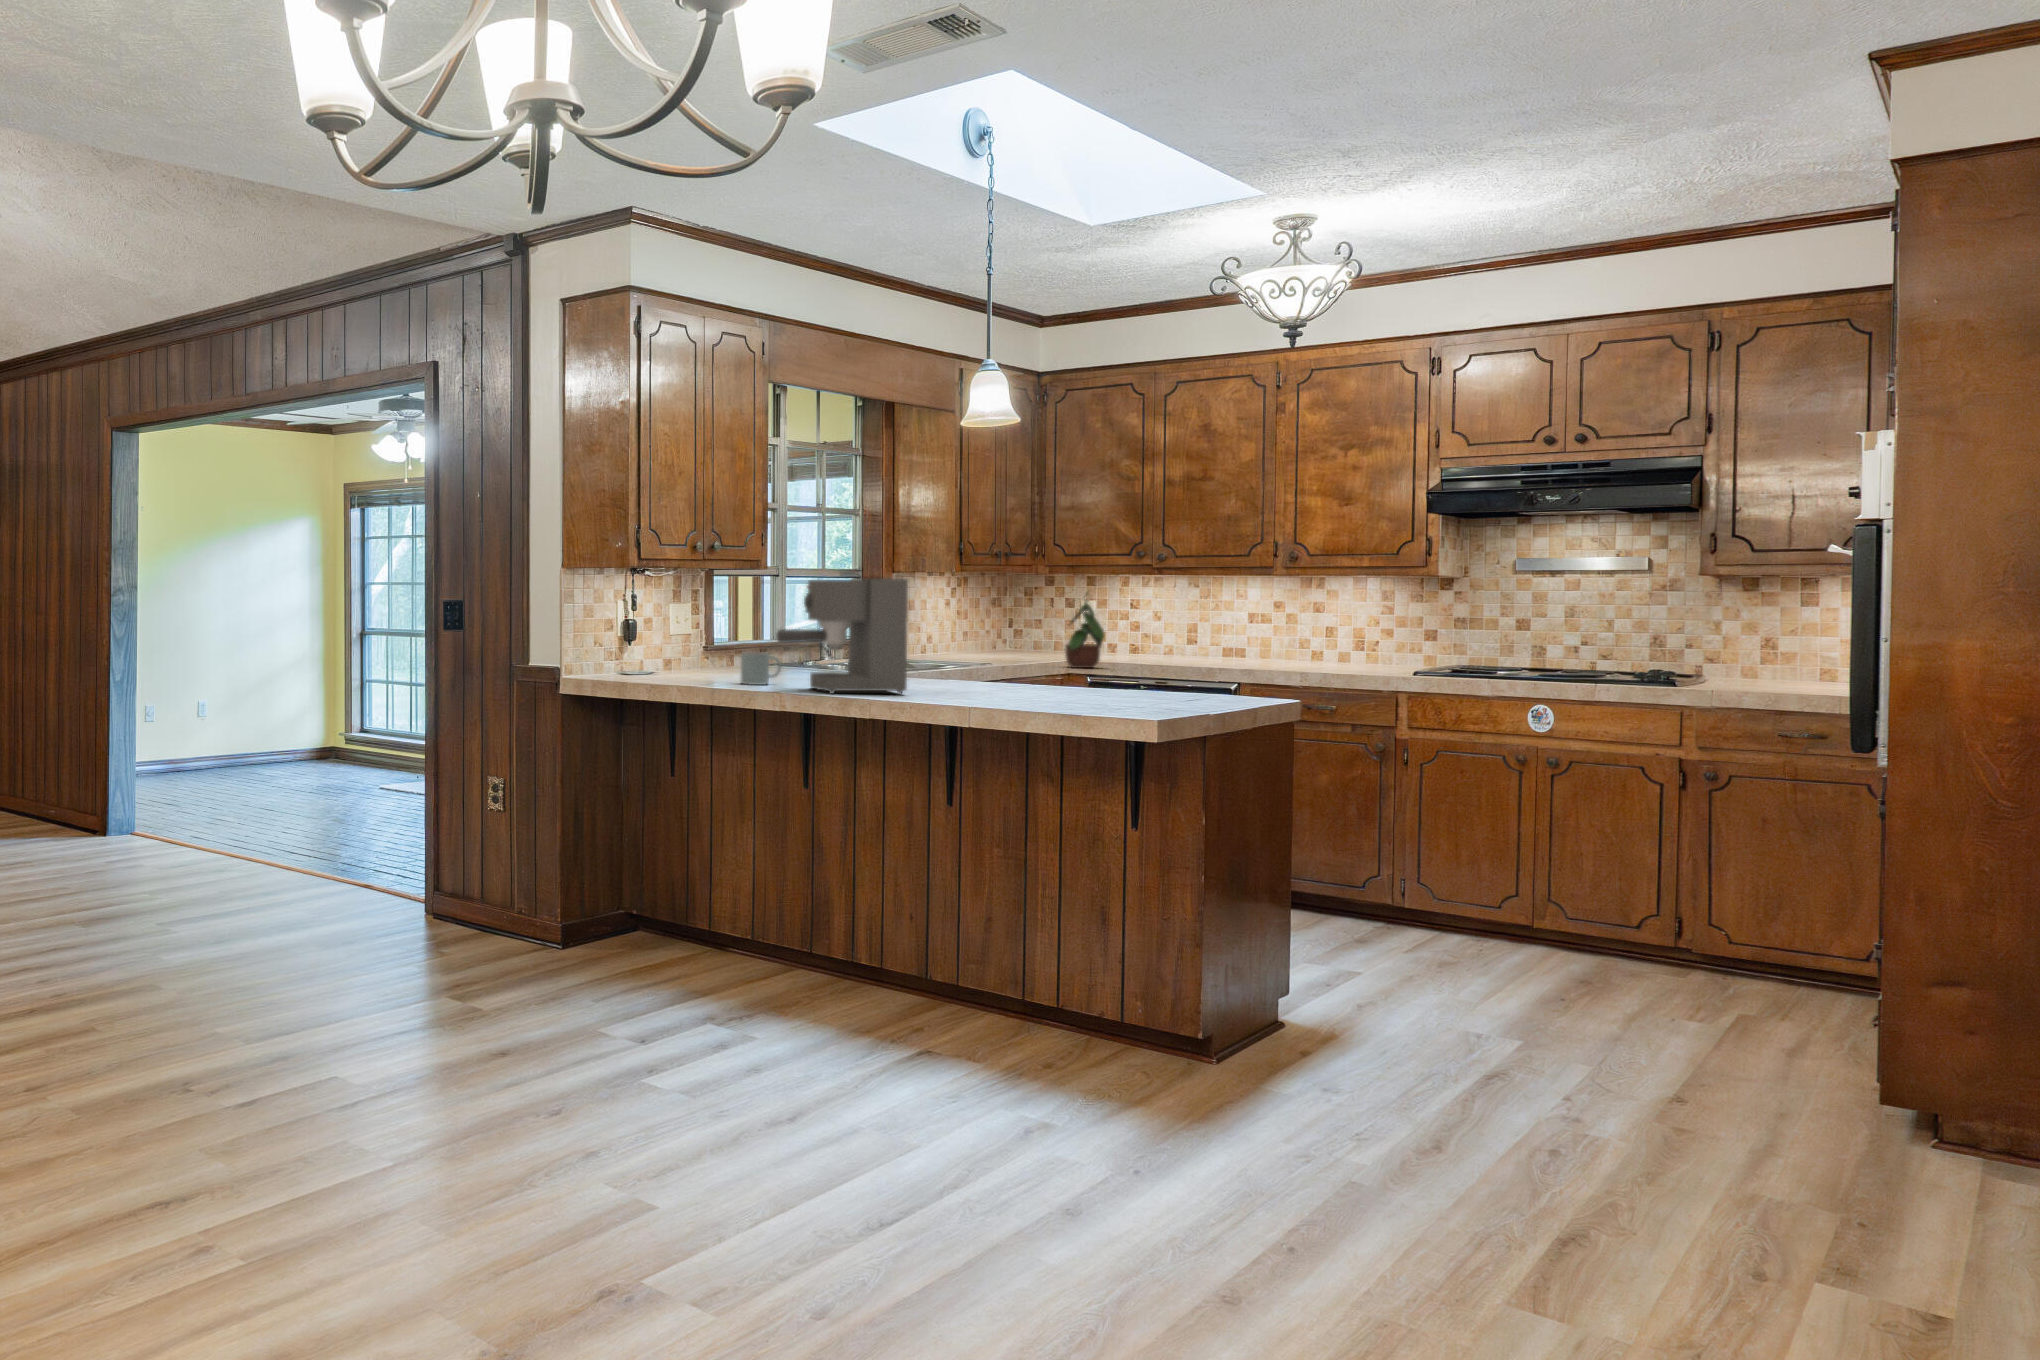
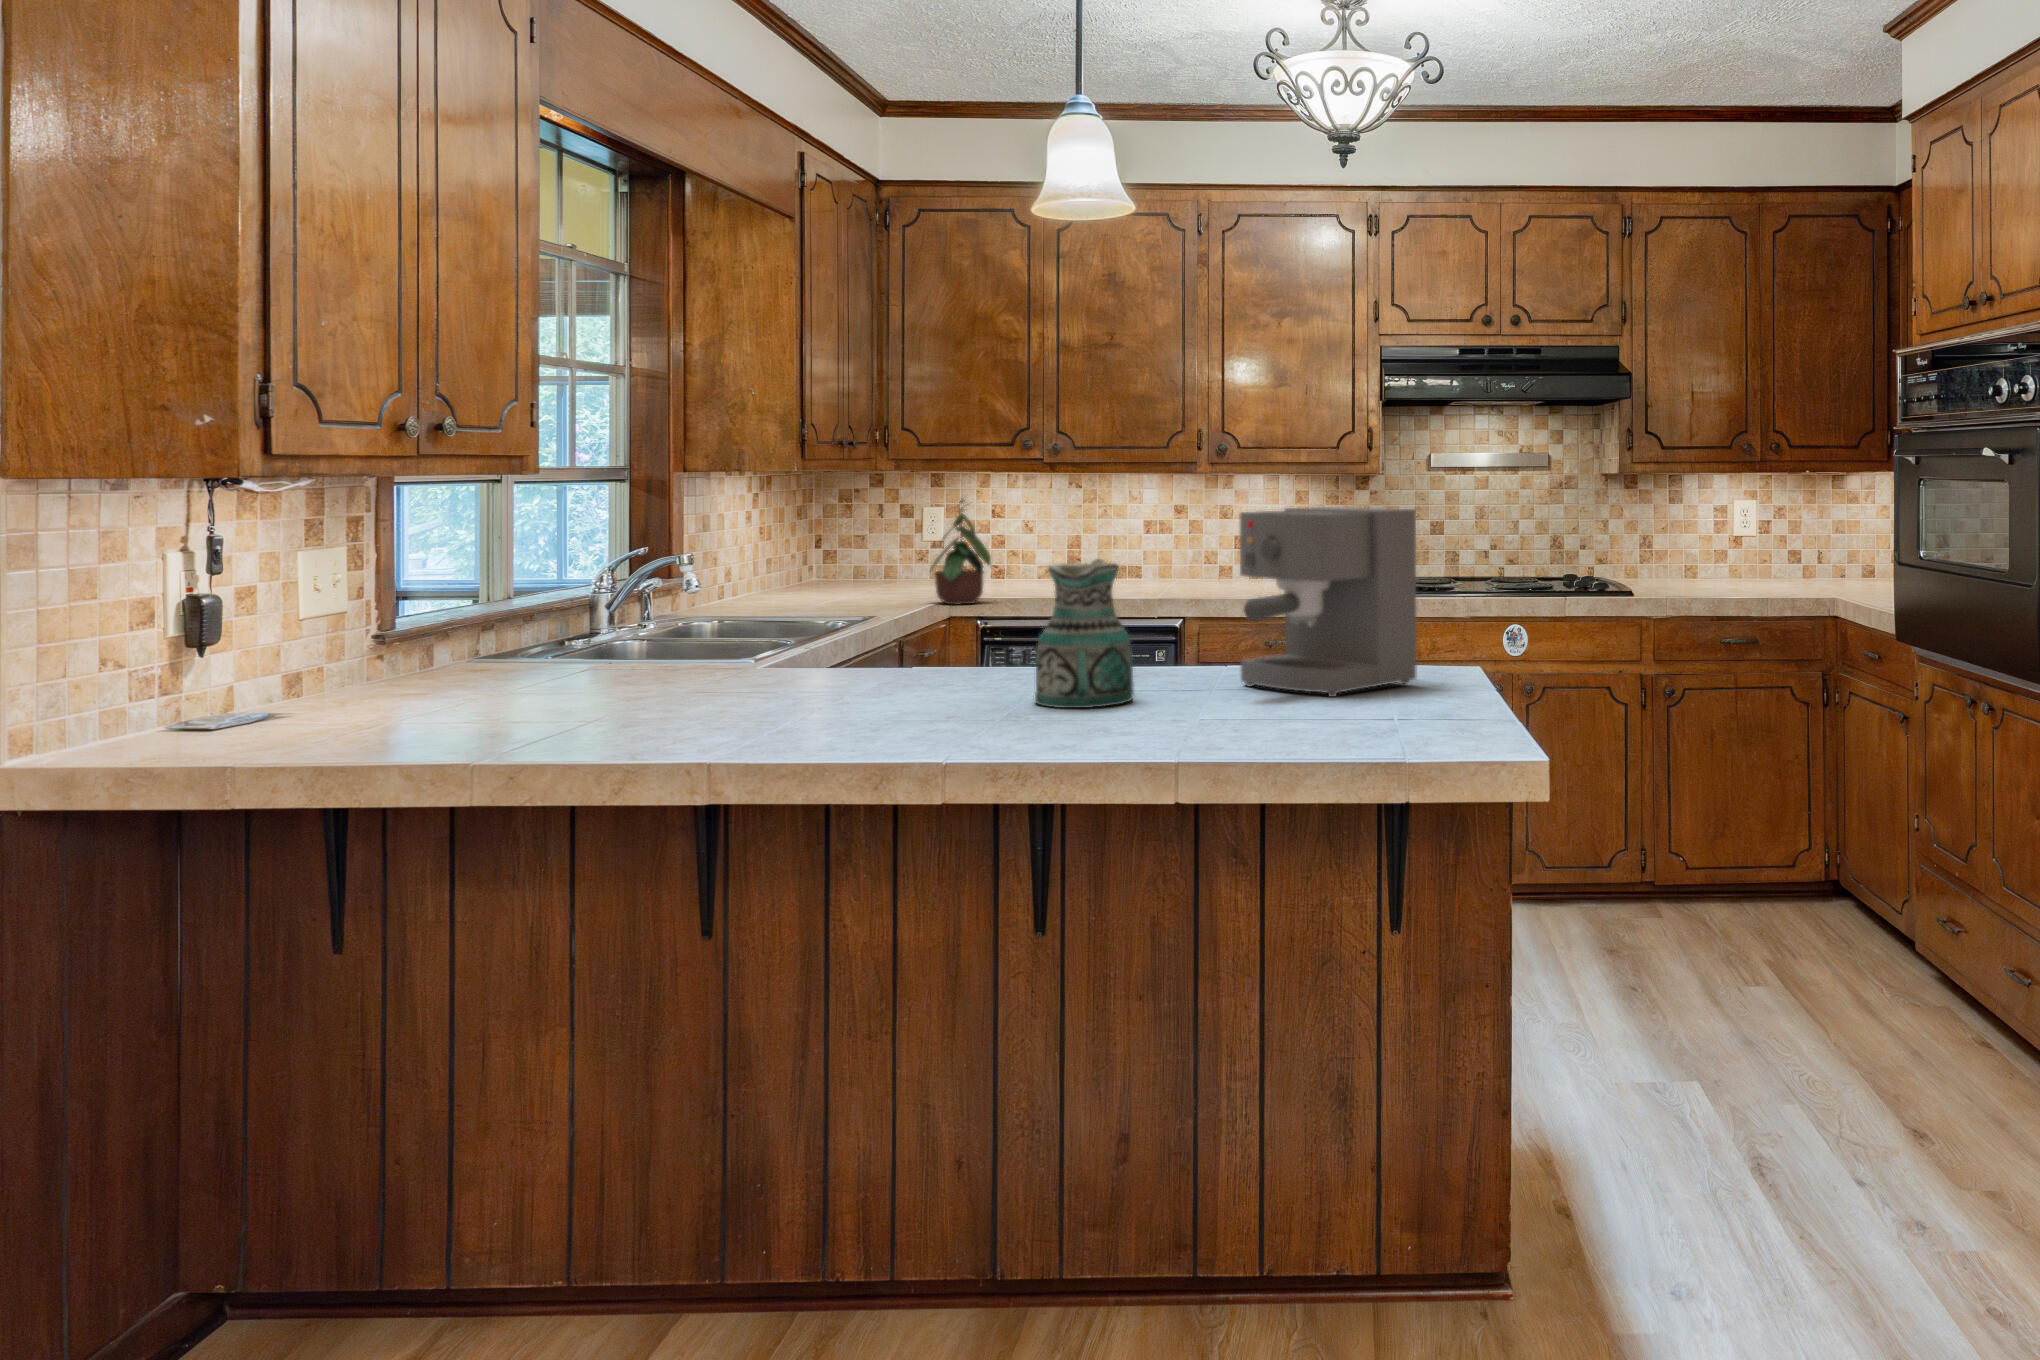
coffee maker: present [776,578,908,694] -> present [1240,507,1417,697]
ceramic pitcher: none [973,614,1033,700] -> present [1035,559,1134,708]
mug: present [741,652,781,685] -> none [550,653,638,722]

